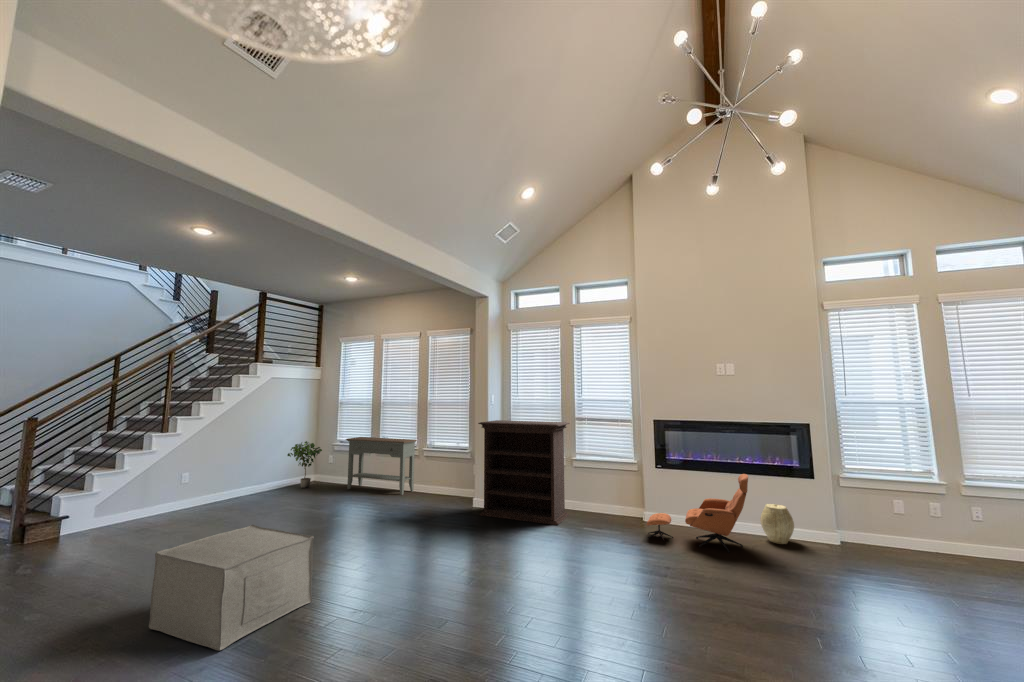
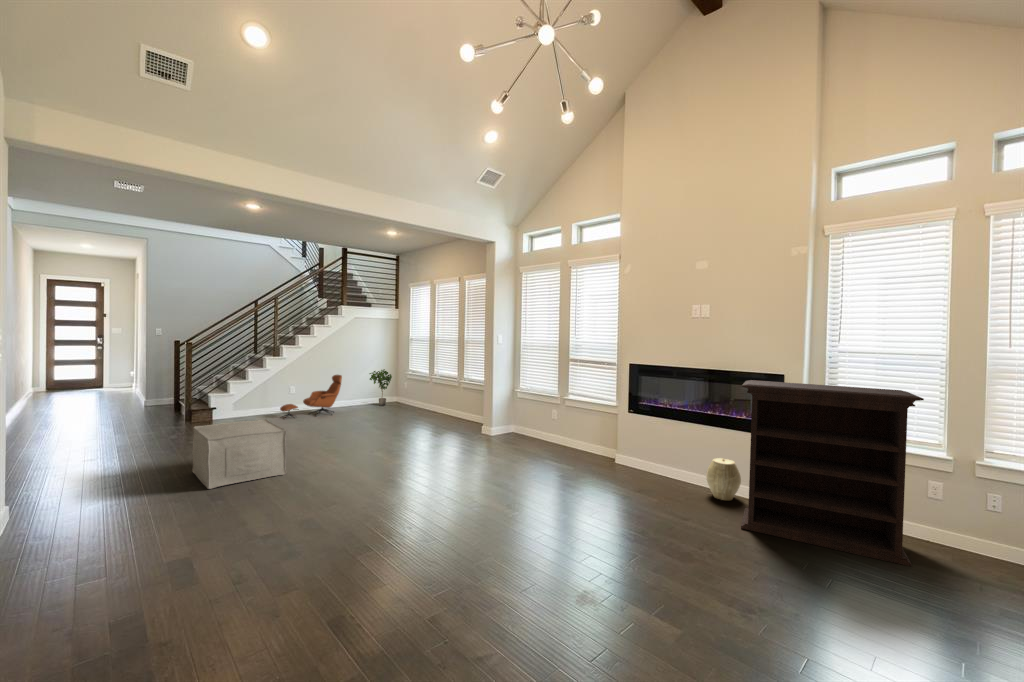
bookshelf: present [478,420,570,525] -> present [741,380,924,566]
console table: present [346,437,417,495] -> none [406,368,456,418]
lounge chair: present [647,474,748,553] -> present [280,375,342,417]

